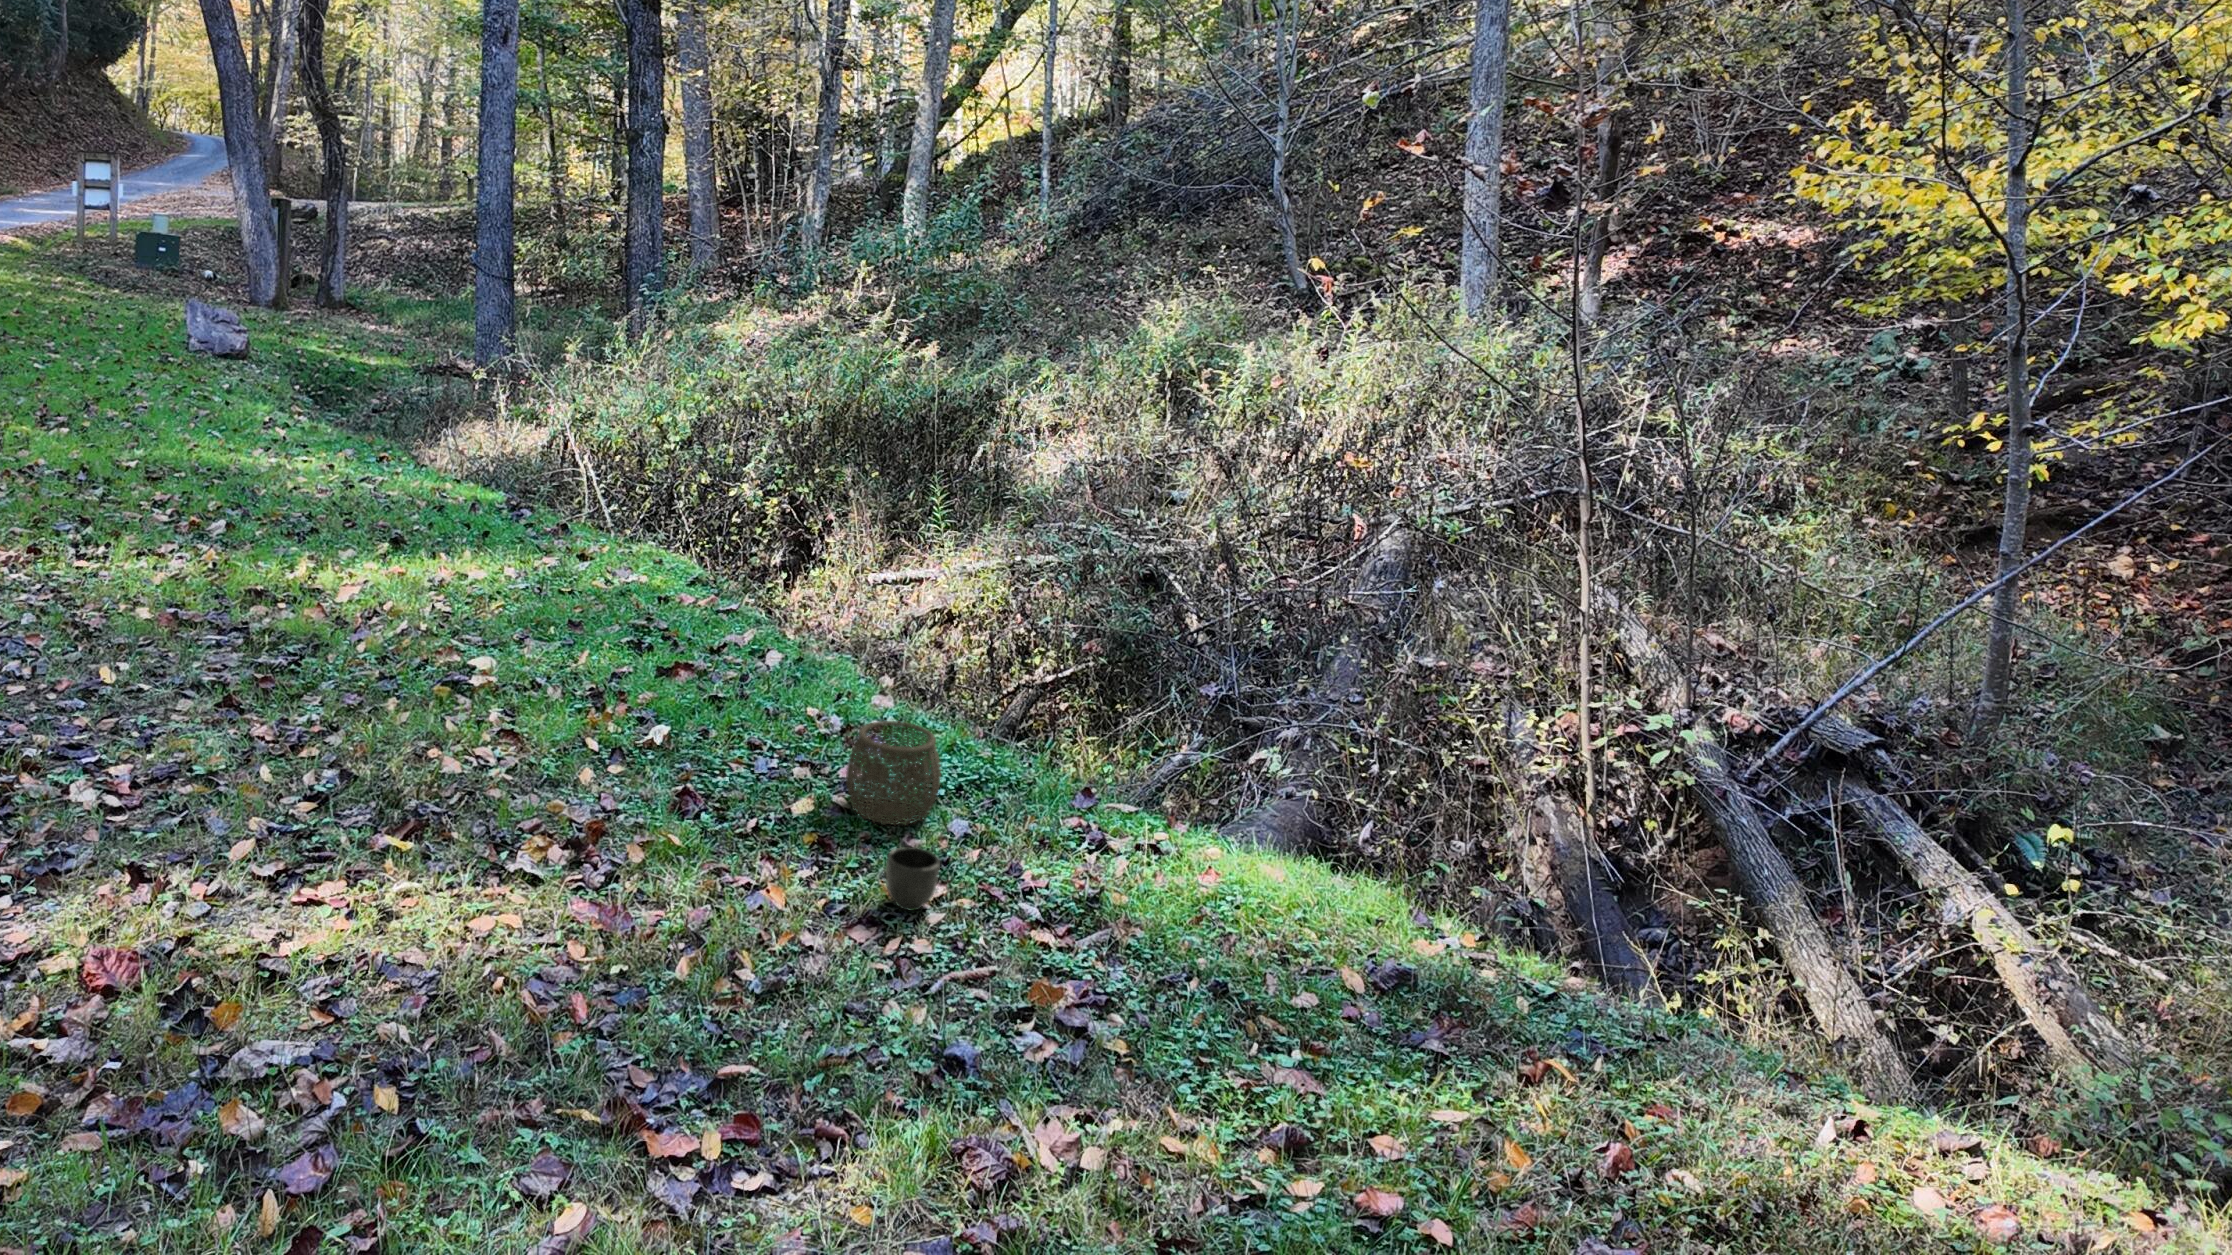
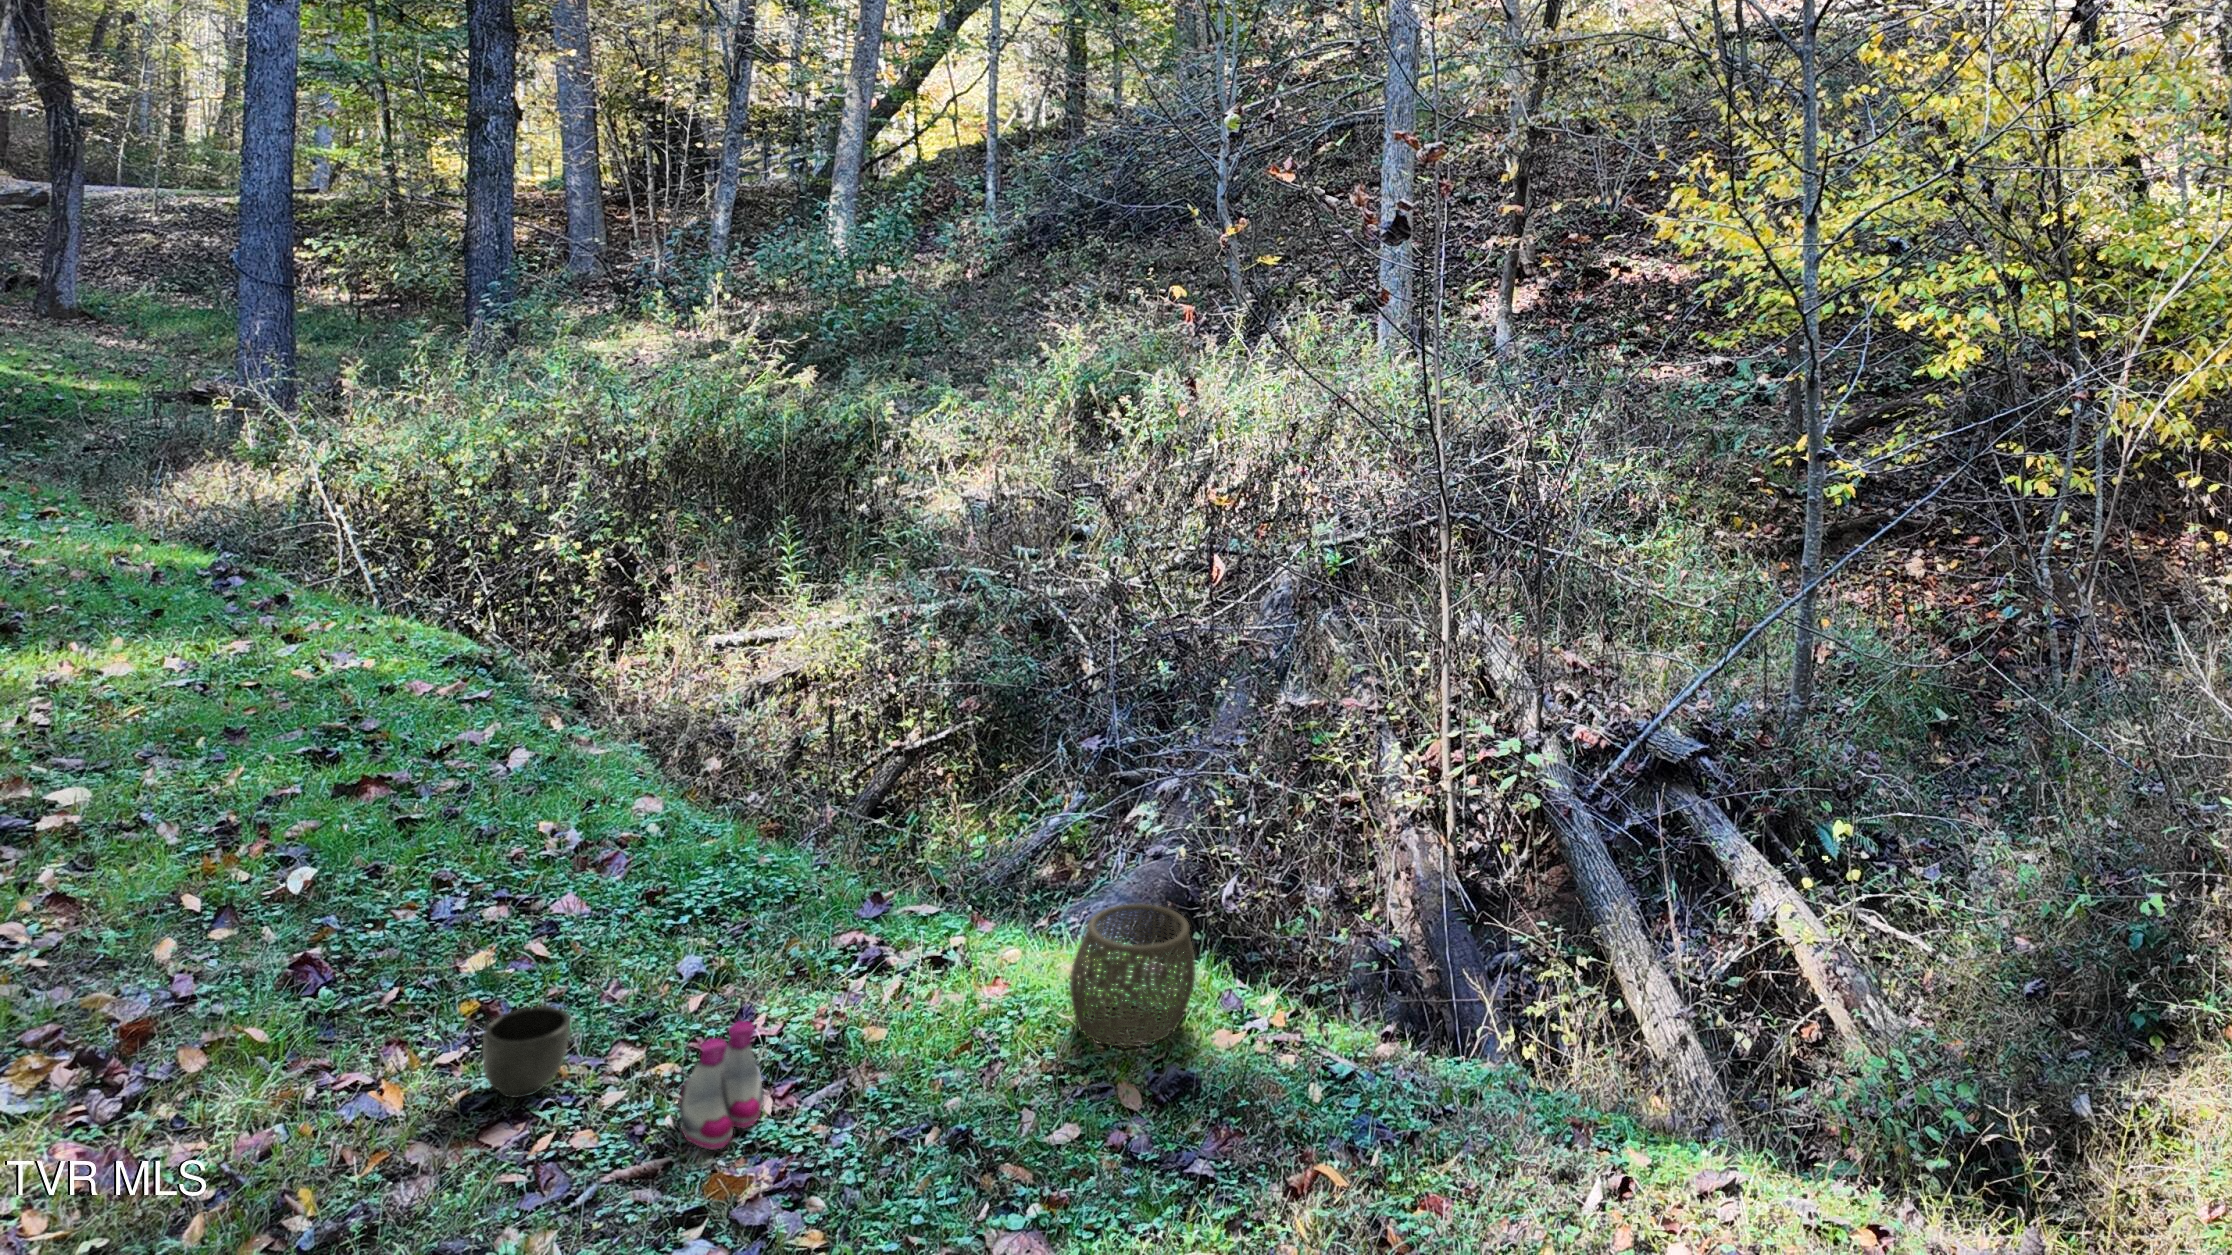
woven basket: present [846,721,941,825] -> present [1069,904,1196,1048]
boots: none [1025,875,1082,967] -> present [679,1021,764,1150]

